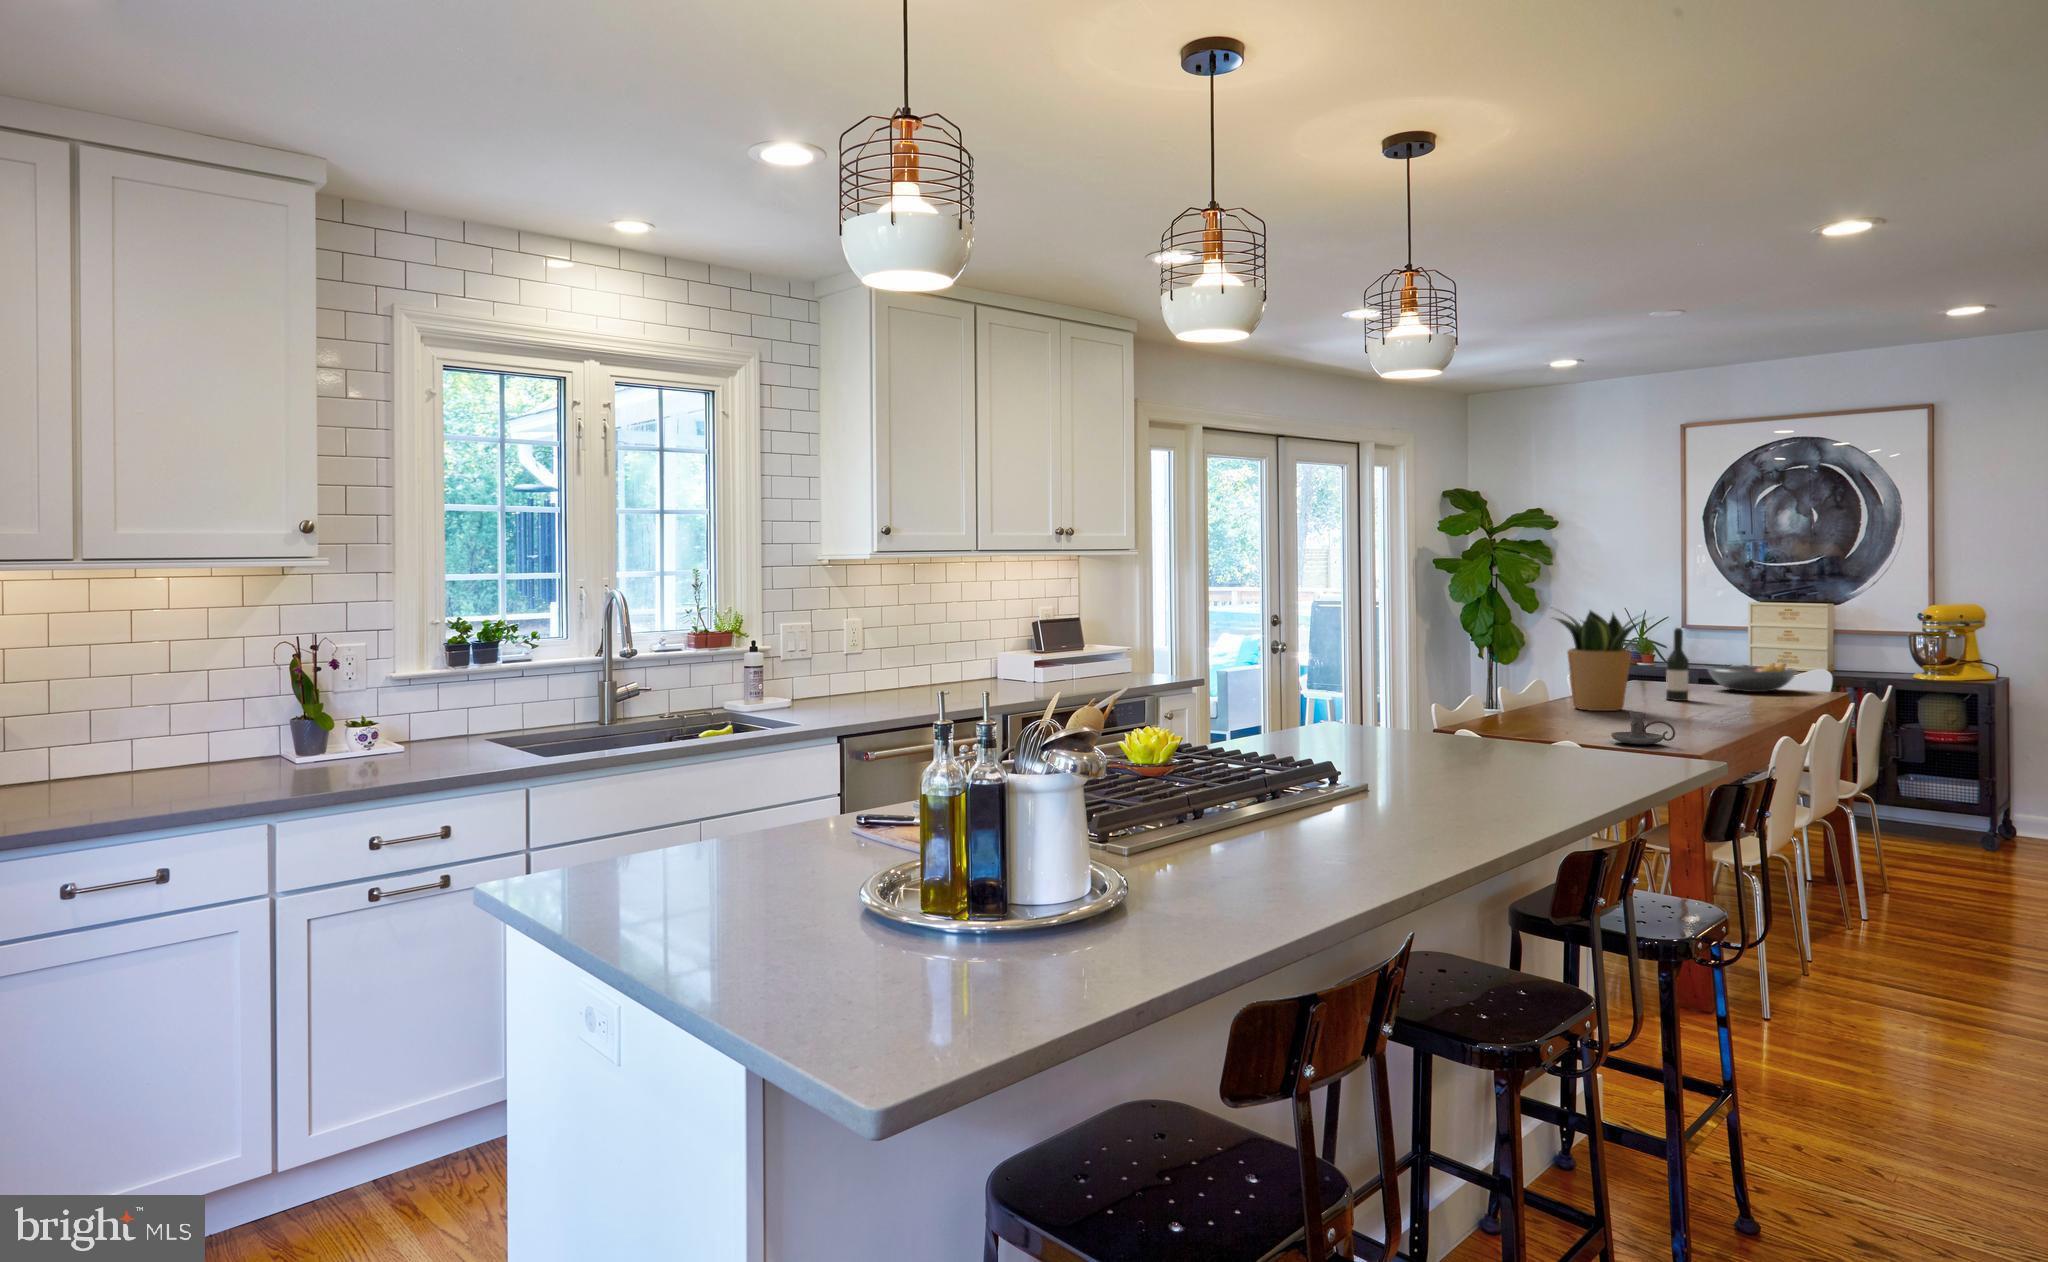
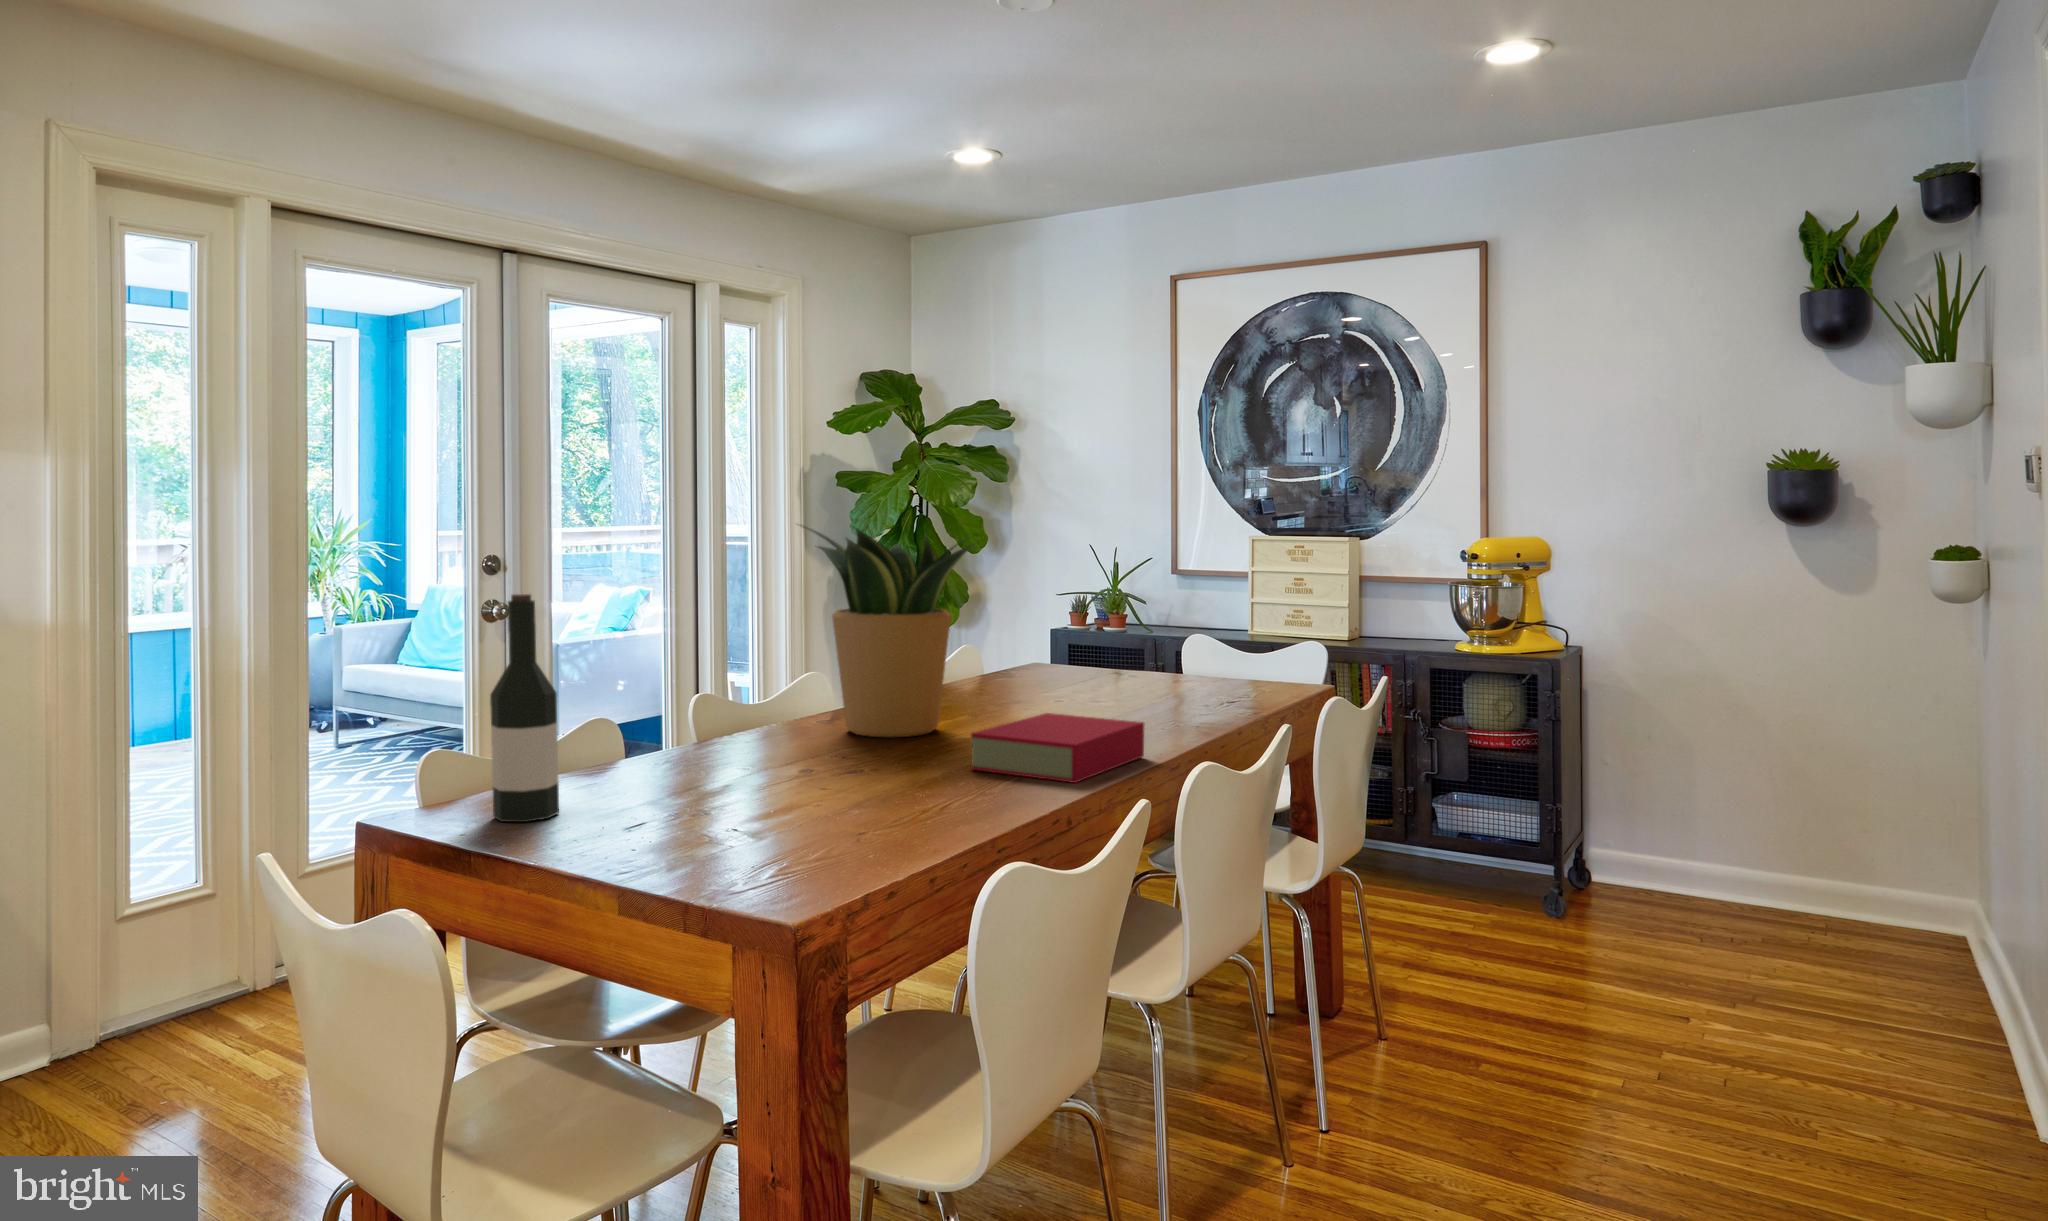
wine bottle: present [1666,628,1689,701] -> present [490,594,559,822]
fruit bowl: present [1707,663,1797,692] -> none [1153,630,1285,679]
book: none [1670,699,1753,726] -> present [971,713,1144,783]
candle holder: present [1611,712,1675,745] -> none [671,790,821,888]

